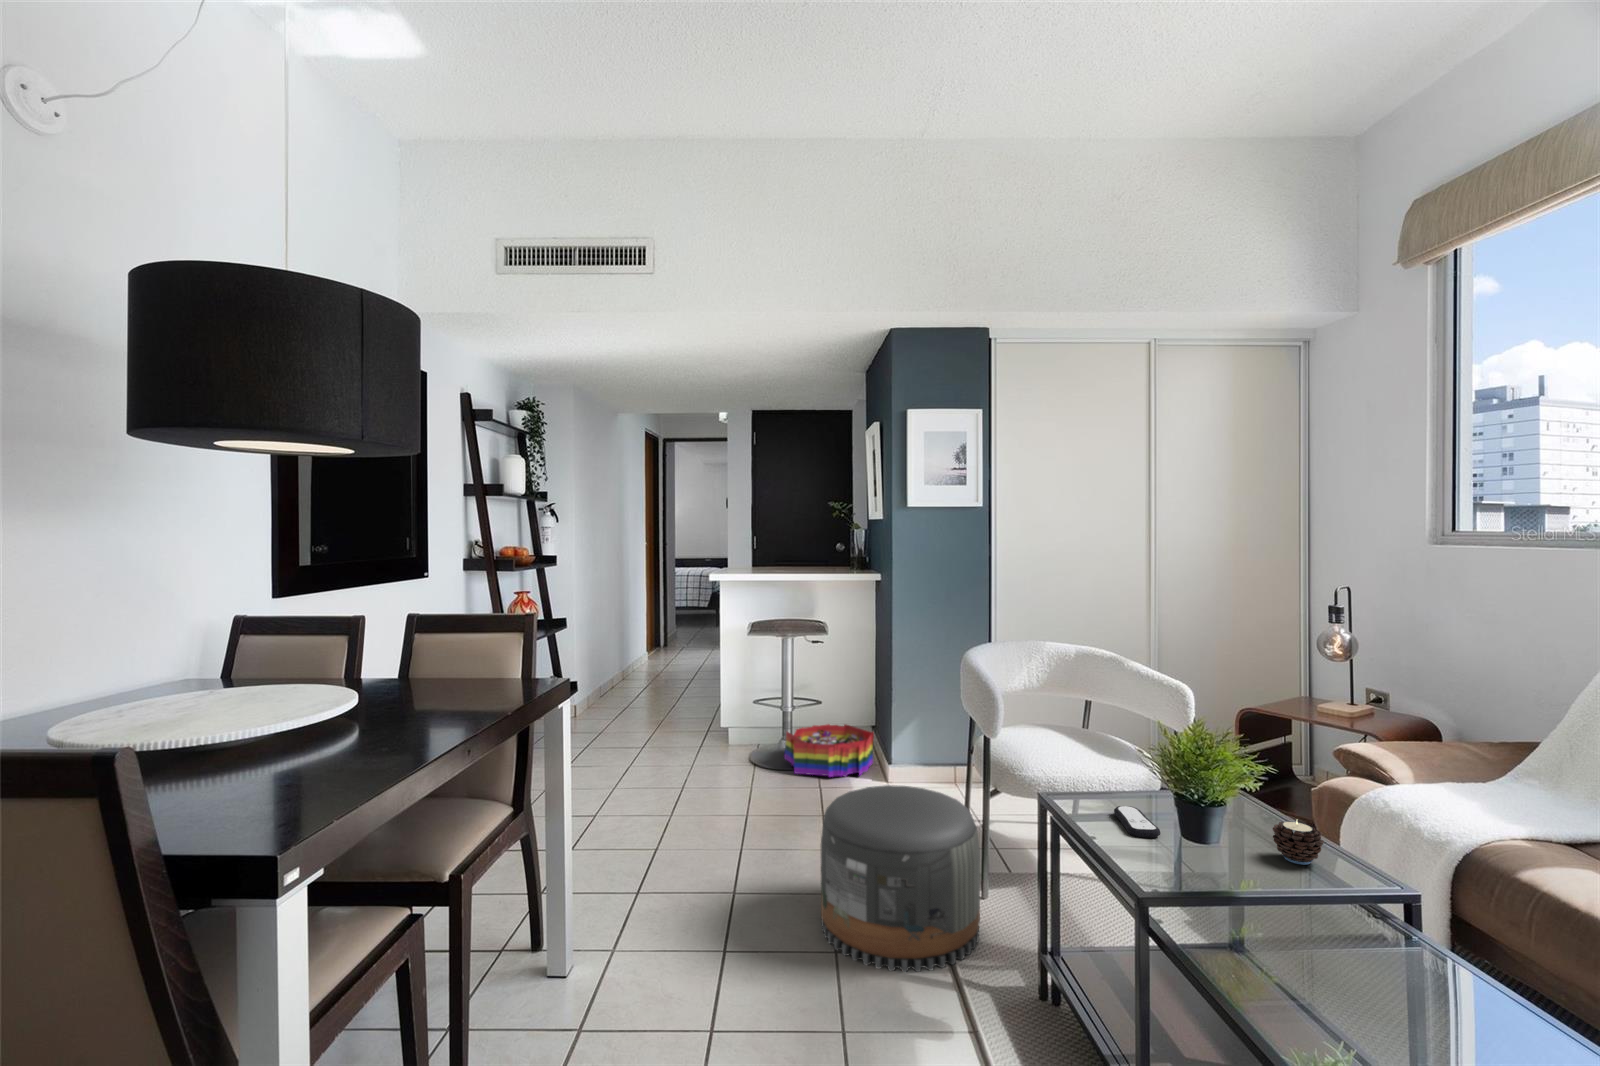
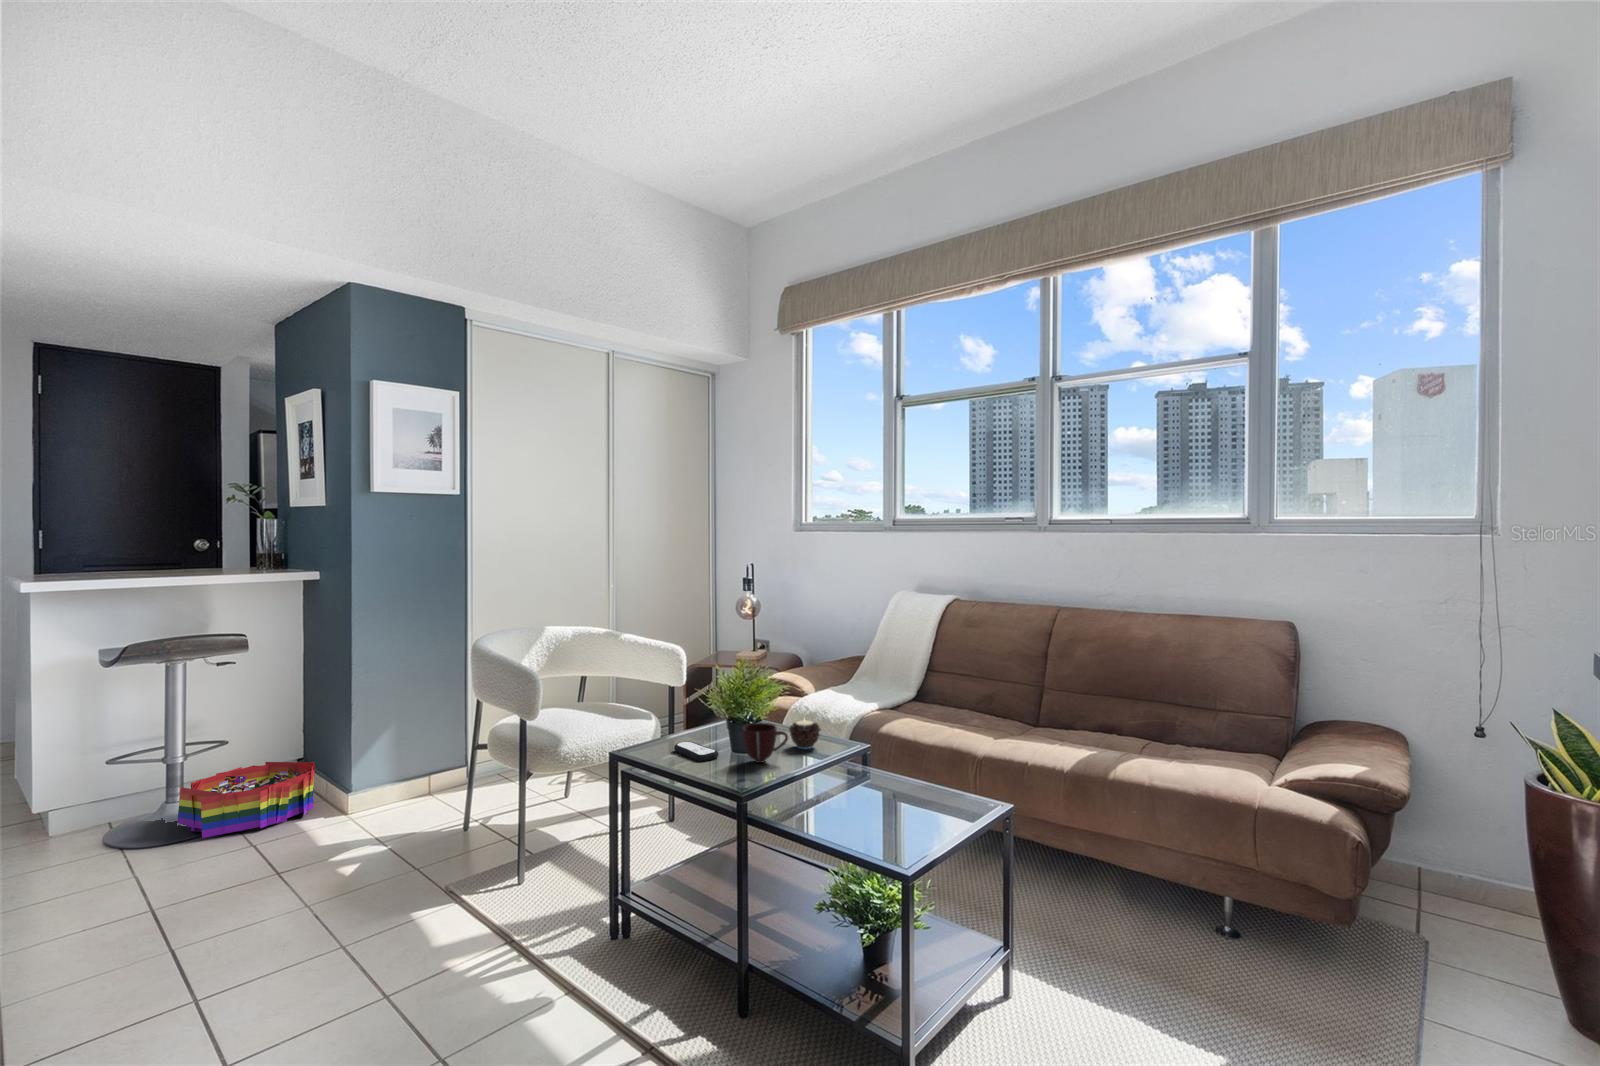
pouf: present [821,785,980,972] -> none [343,786,537,994]
mug: none [1184,808,1249,863] -> present [743,723,788,763]

